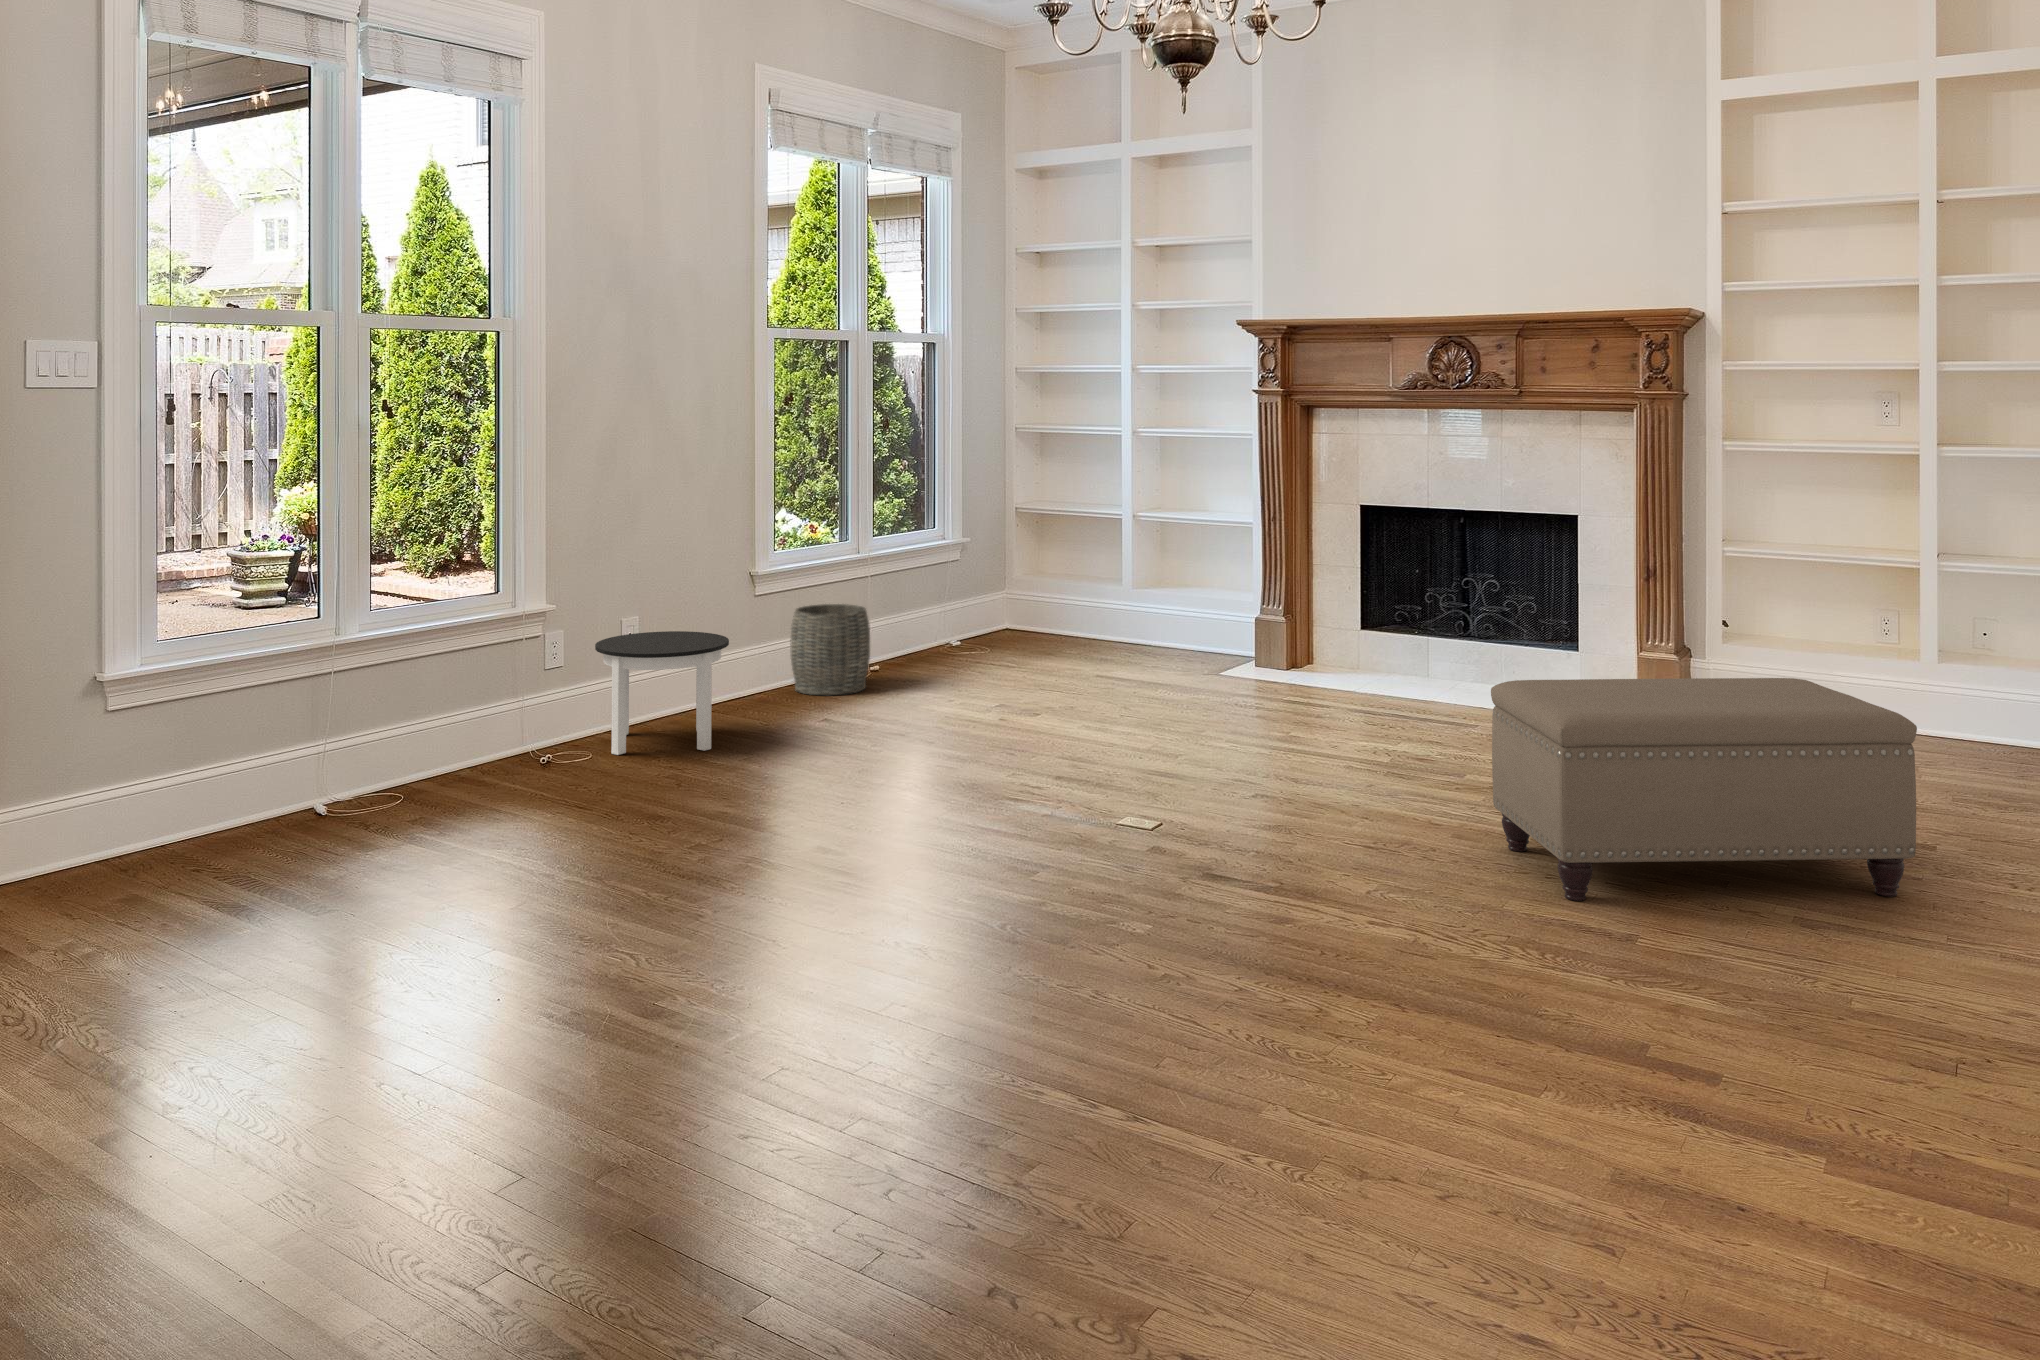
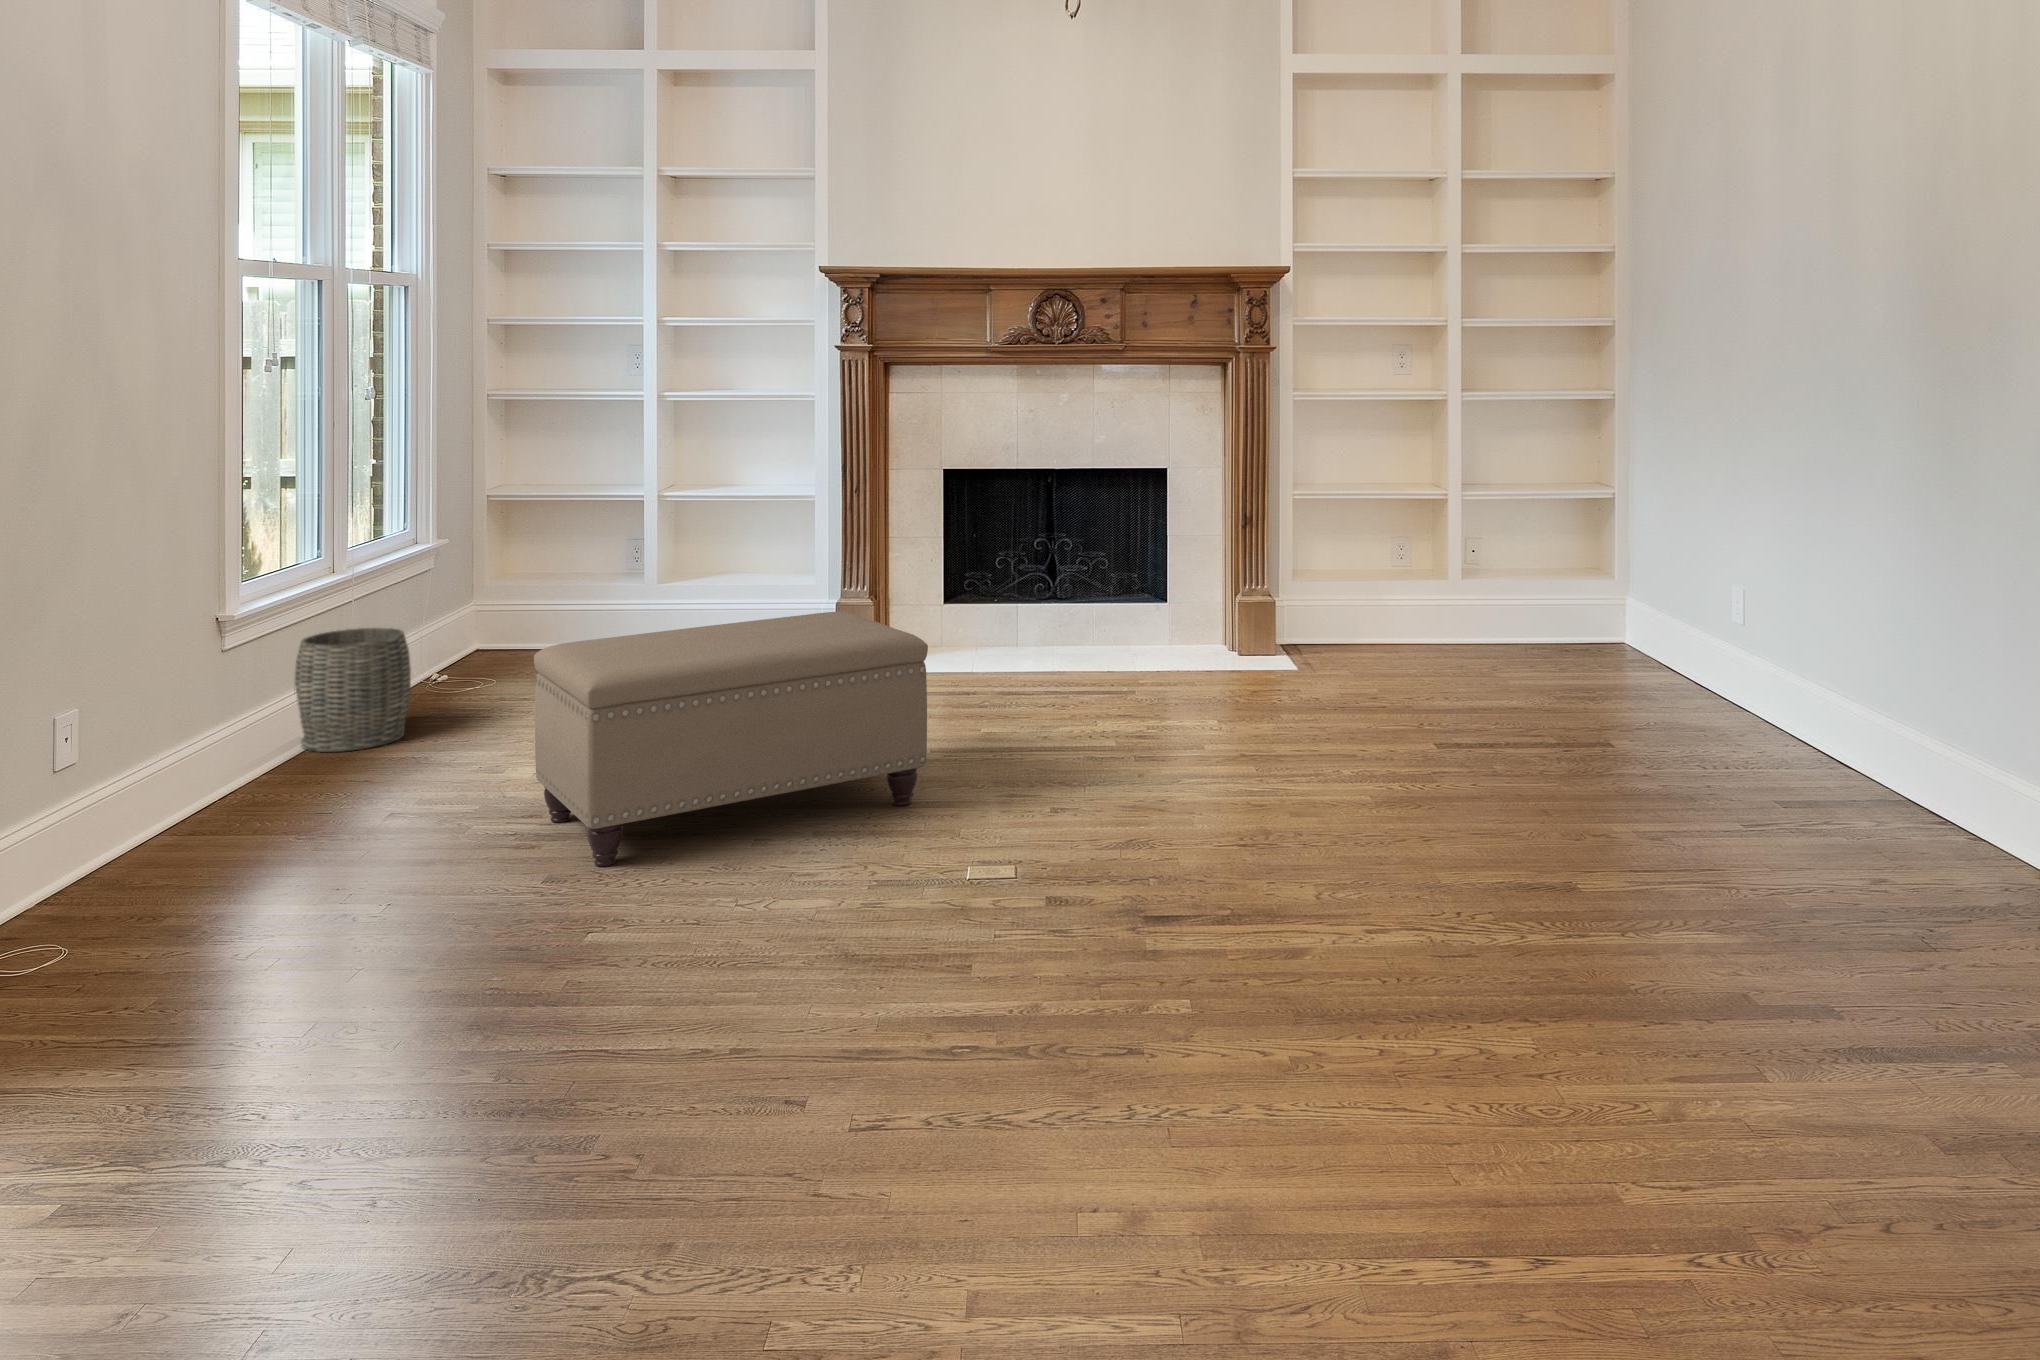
round table: present [595,631,729,755] -> none [59,689,282,887]
ottoman: present [1491,678,1917,901] -> present [534,612,928,866]

